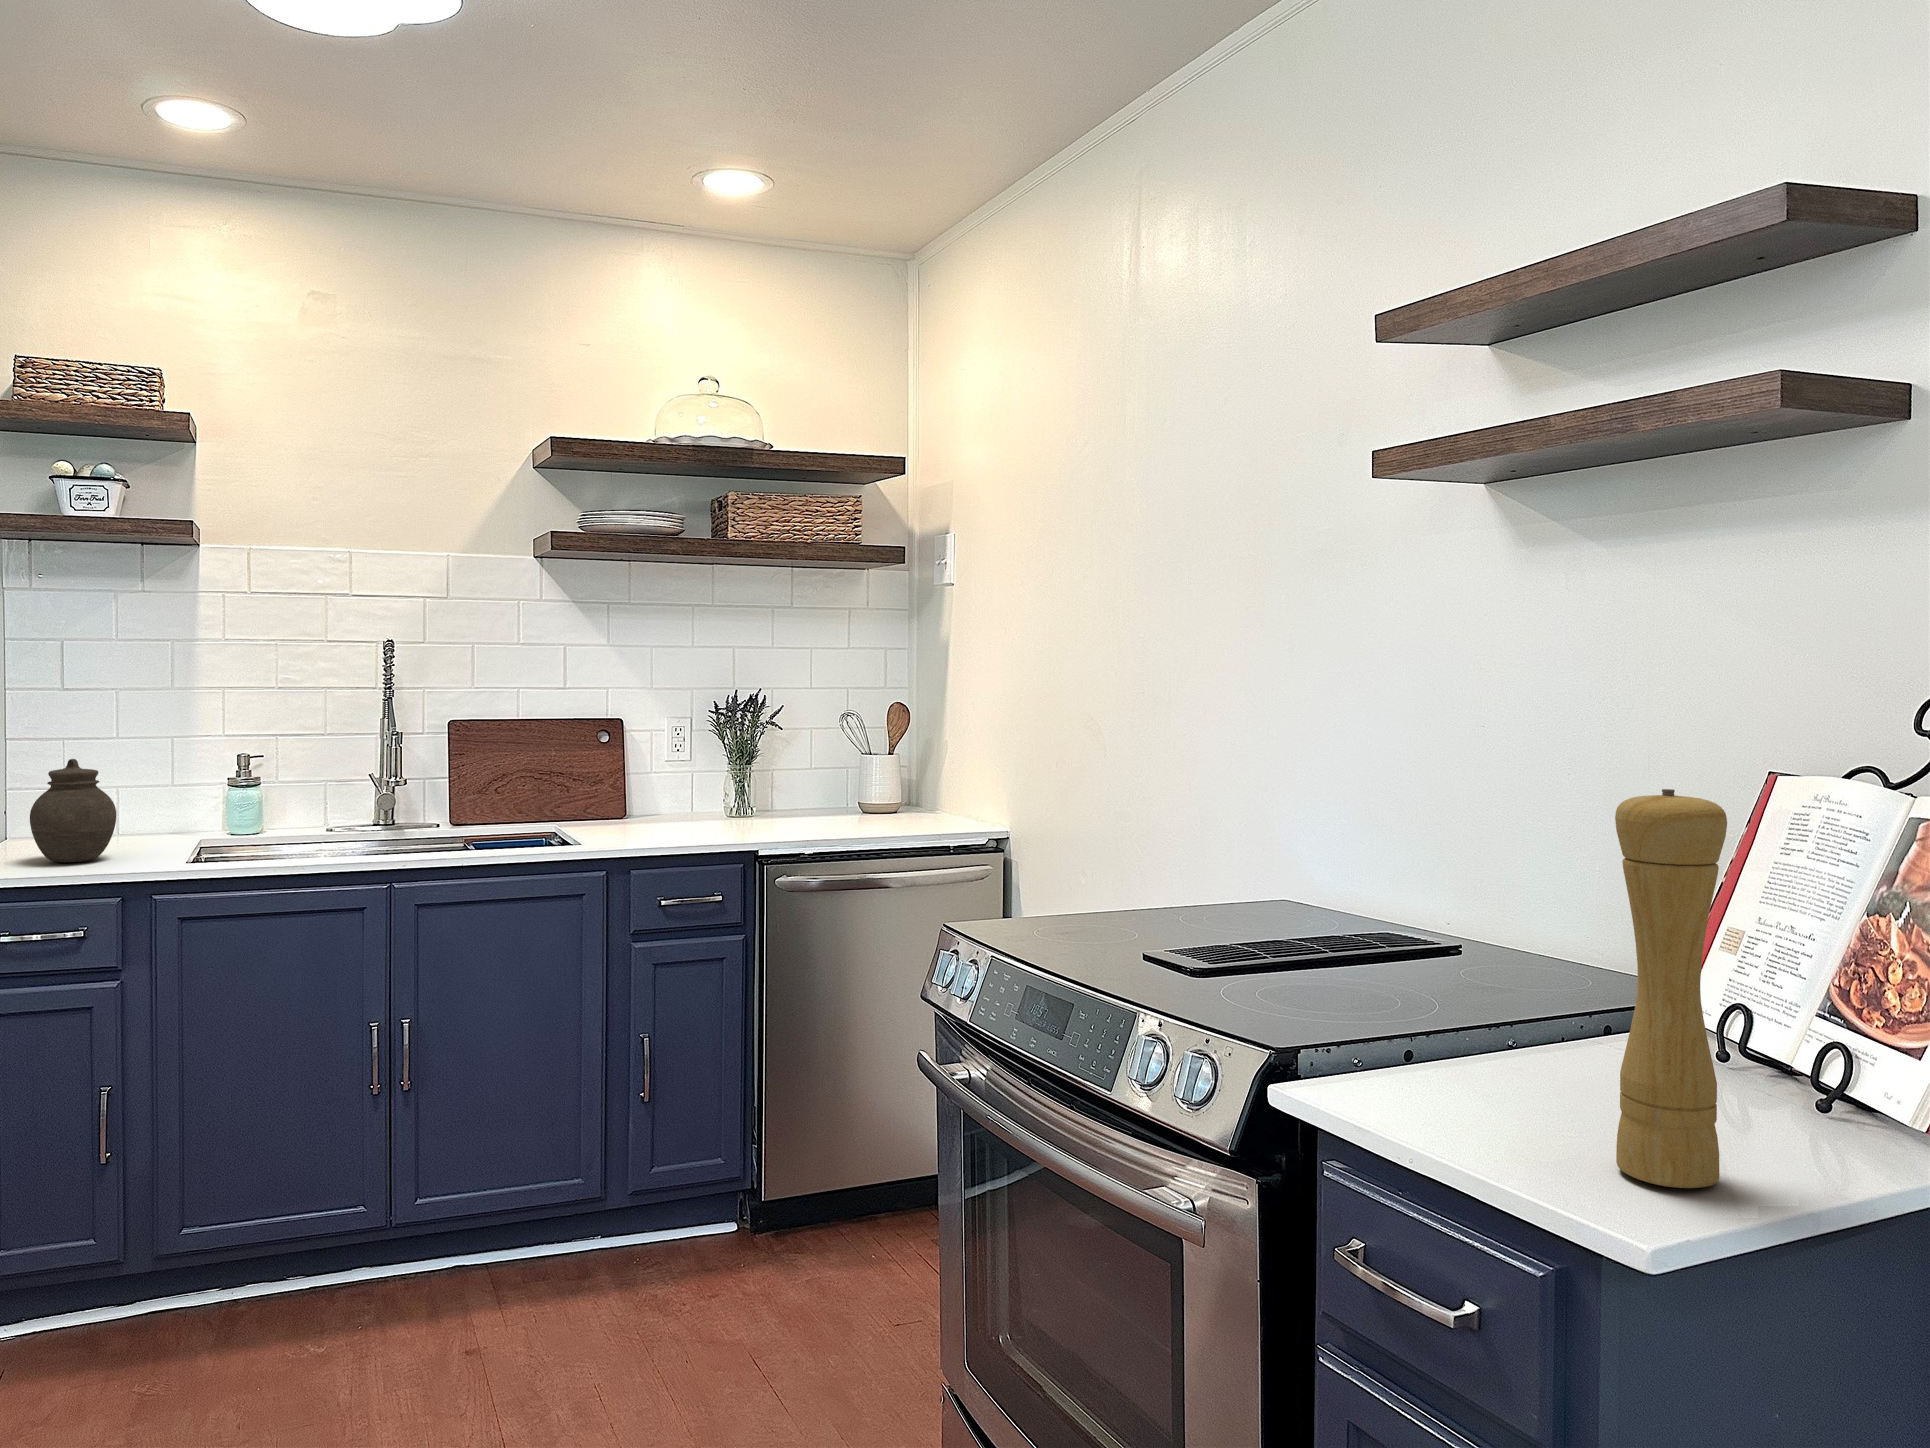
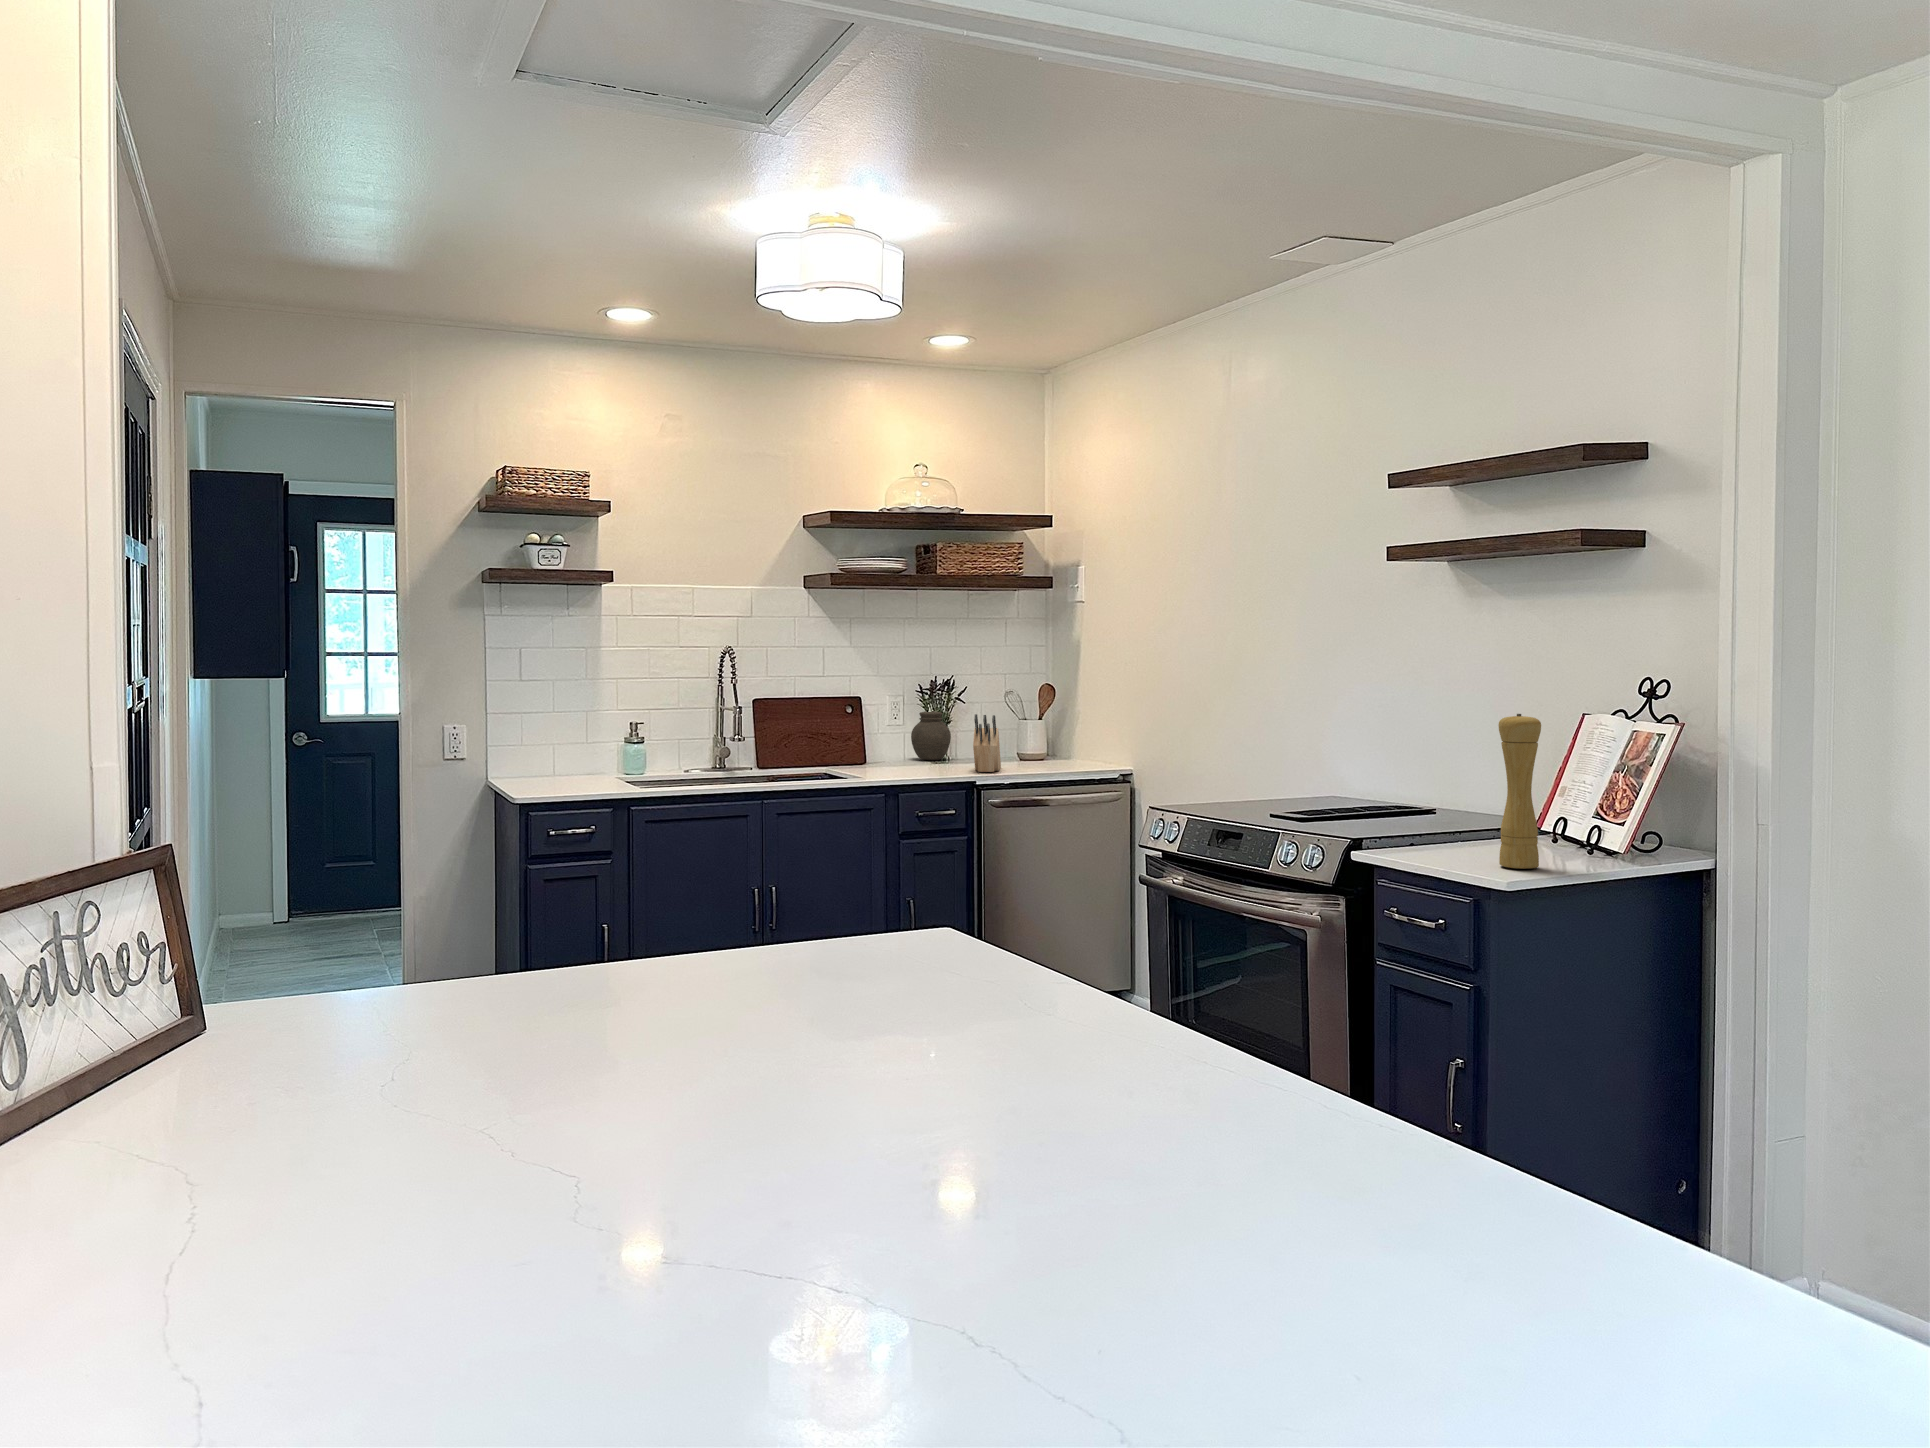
knife block: none [763,747,819,835] -> present [973,714,1001,772]
jar: present [30,759,116,862] -> present [911,711,951,760]

